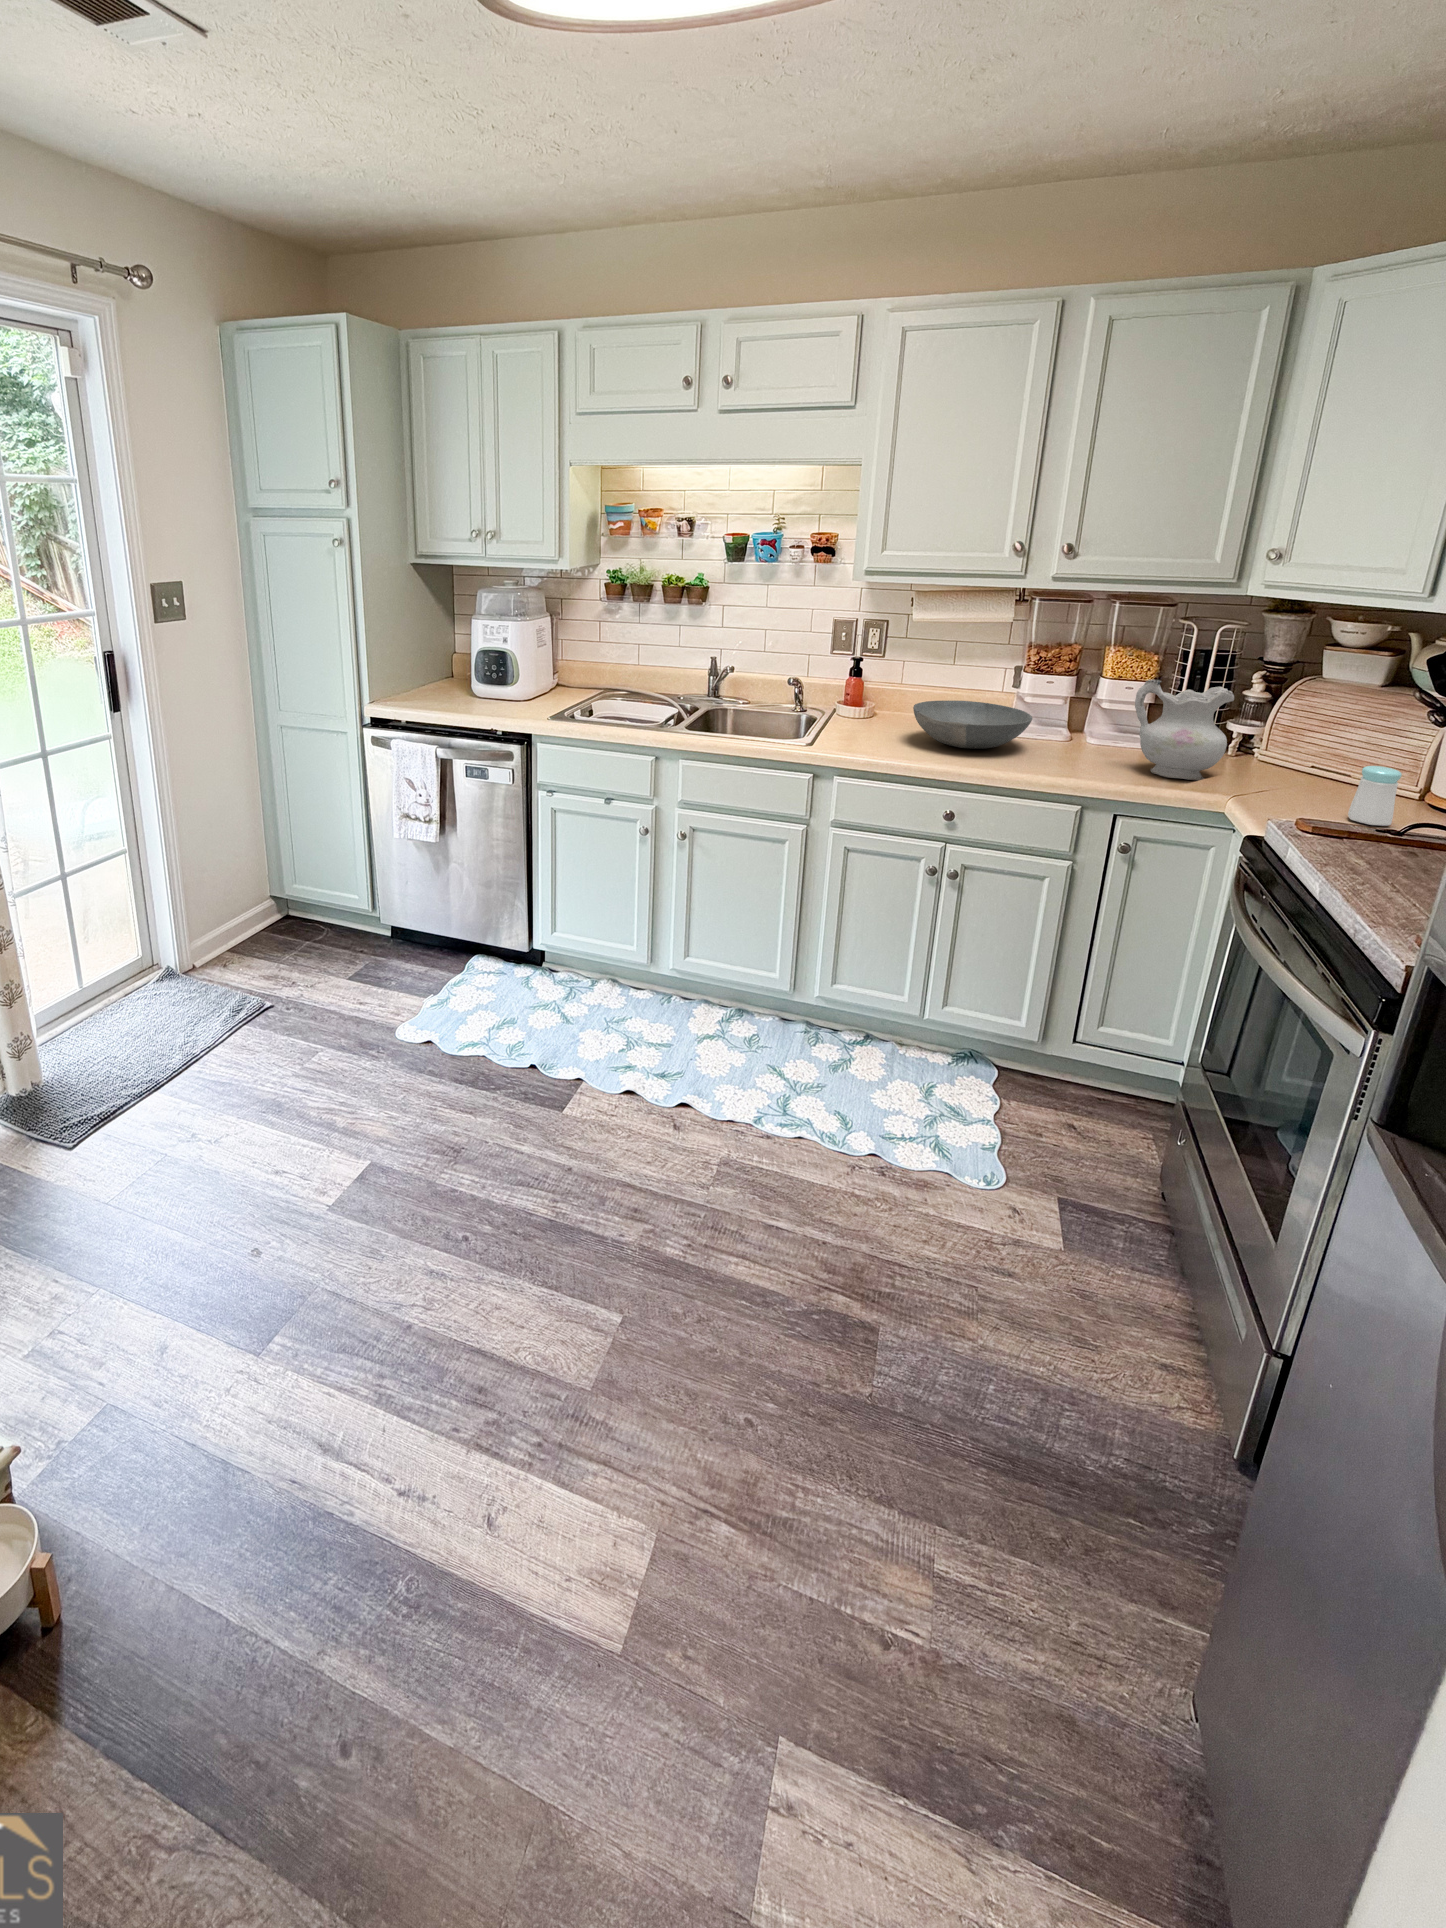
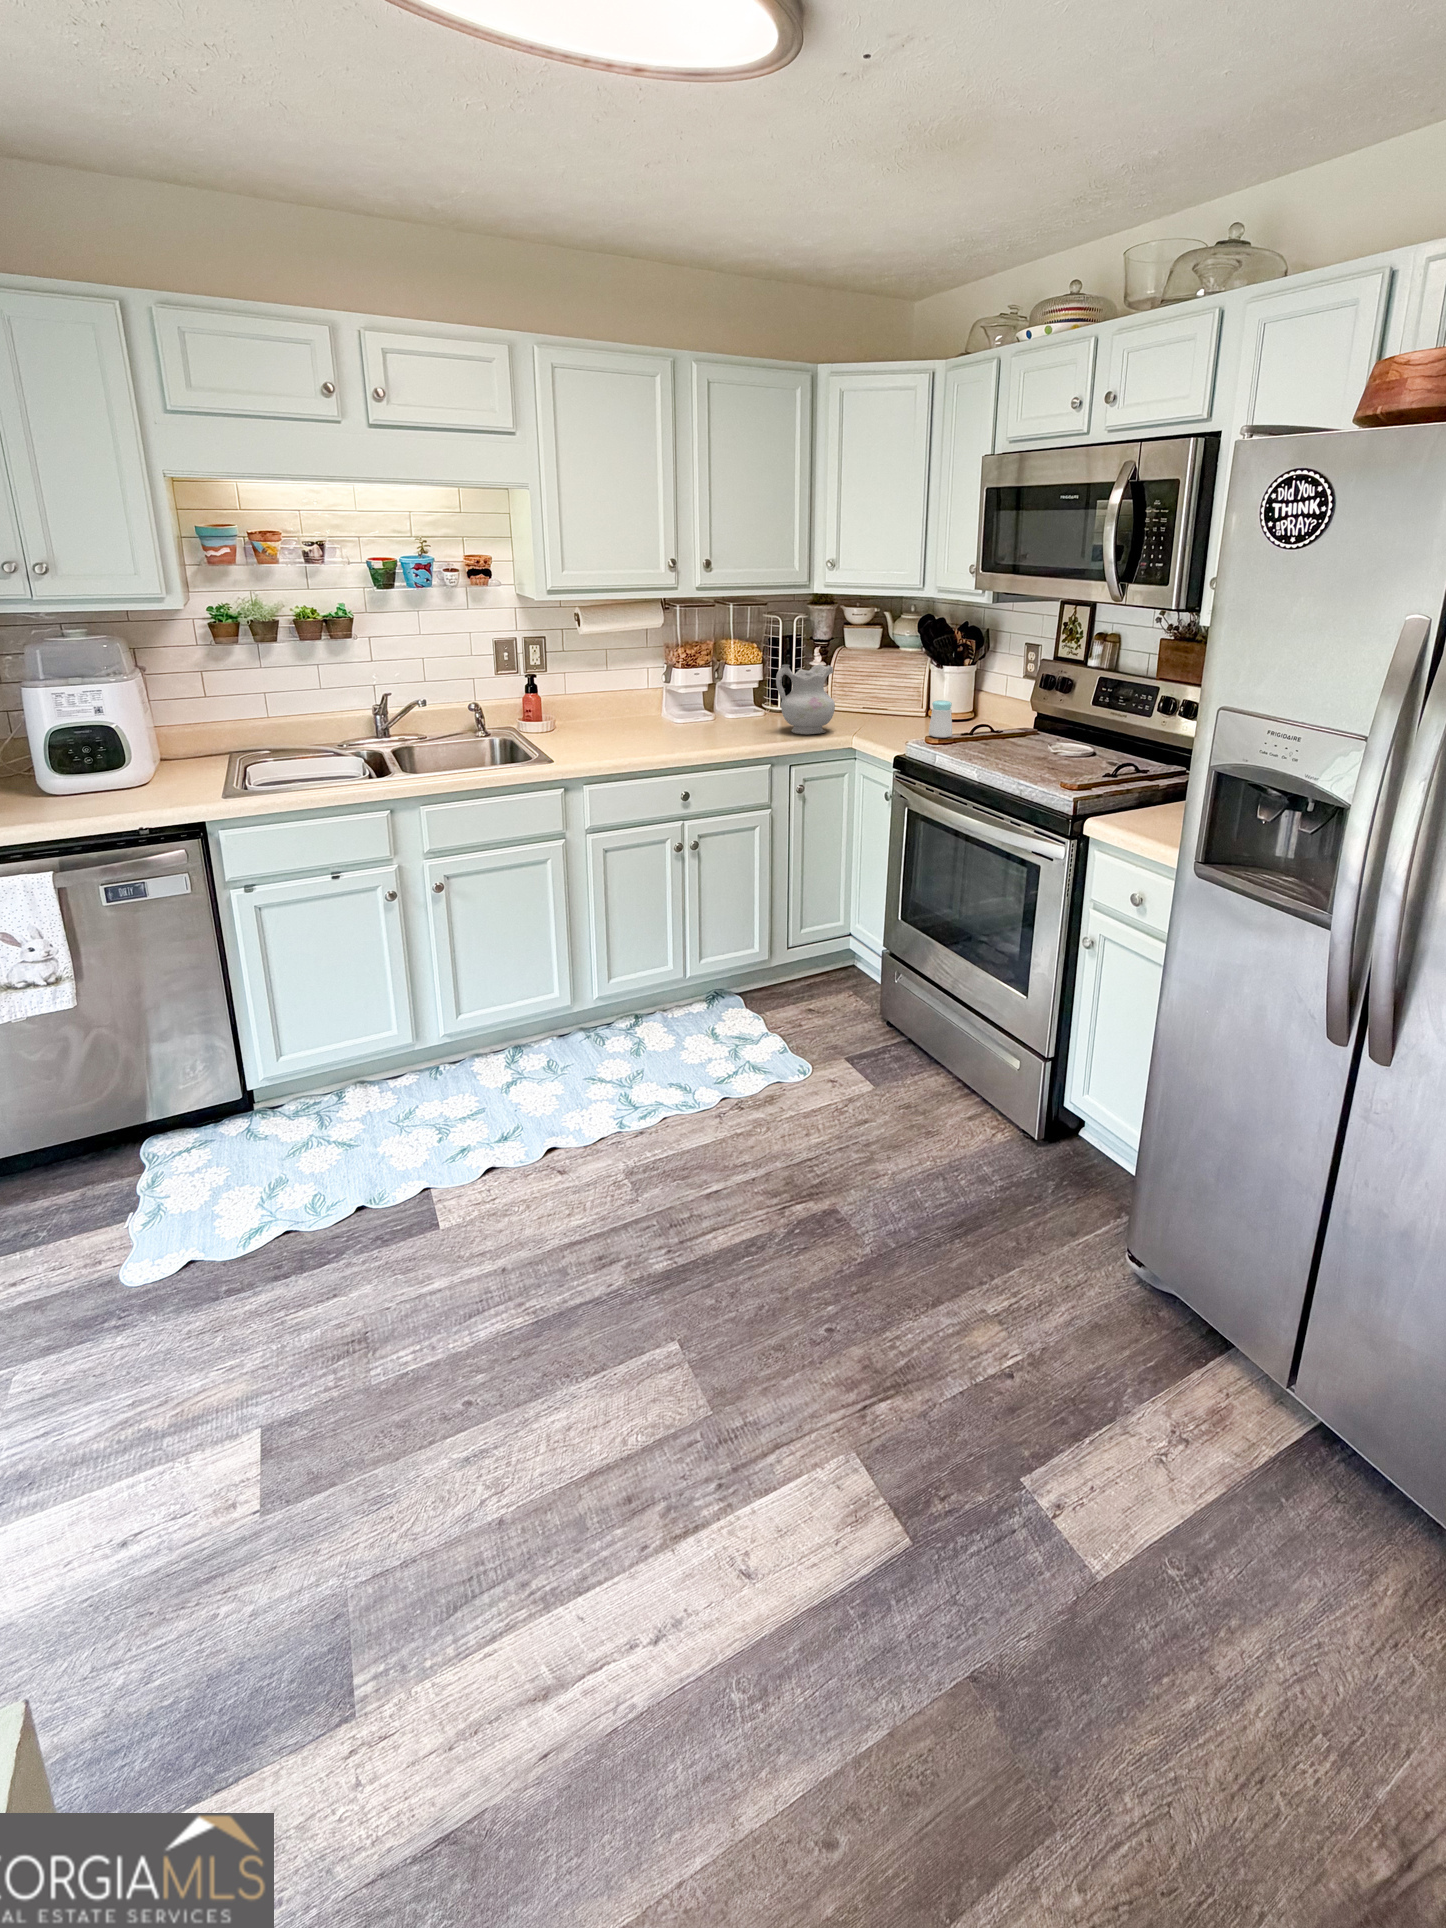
bowl: present [913,700,1032,749] -> none [610,702,706,742]

